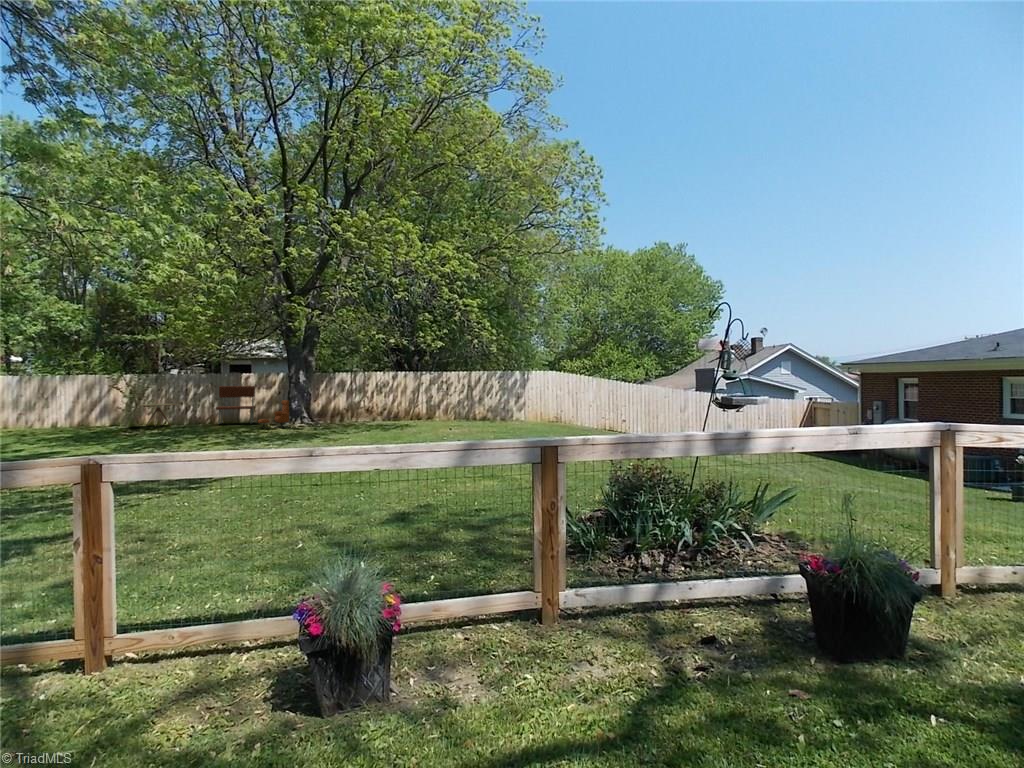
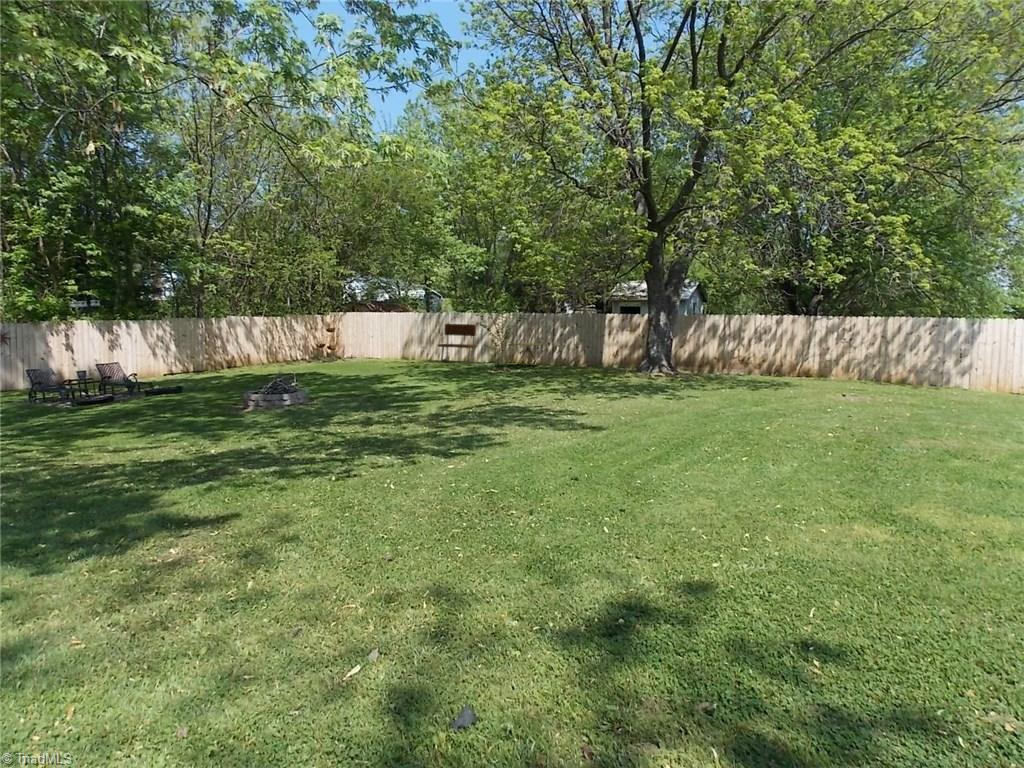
bench: present [216,386,255,424] -> present [438,324,476,362]
lounge chair: present [258,400,289,429] -> none [614,345,651,376]

